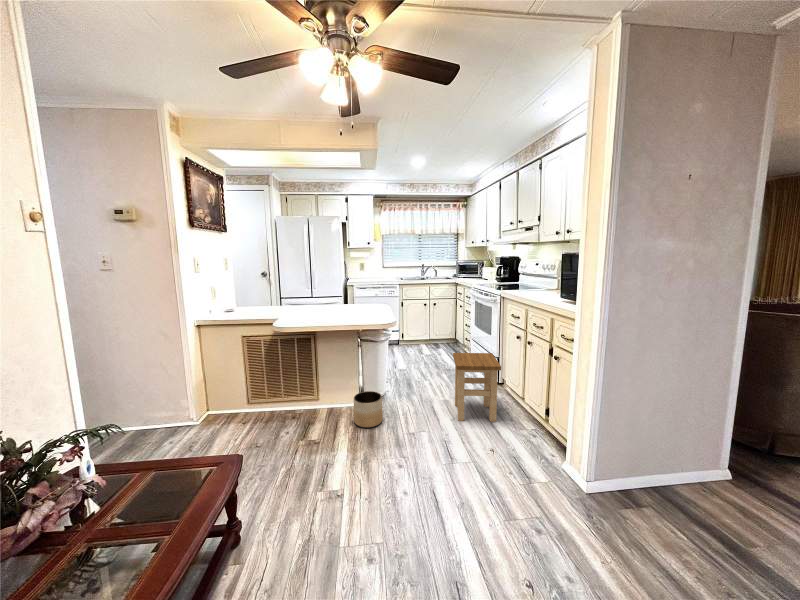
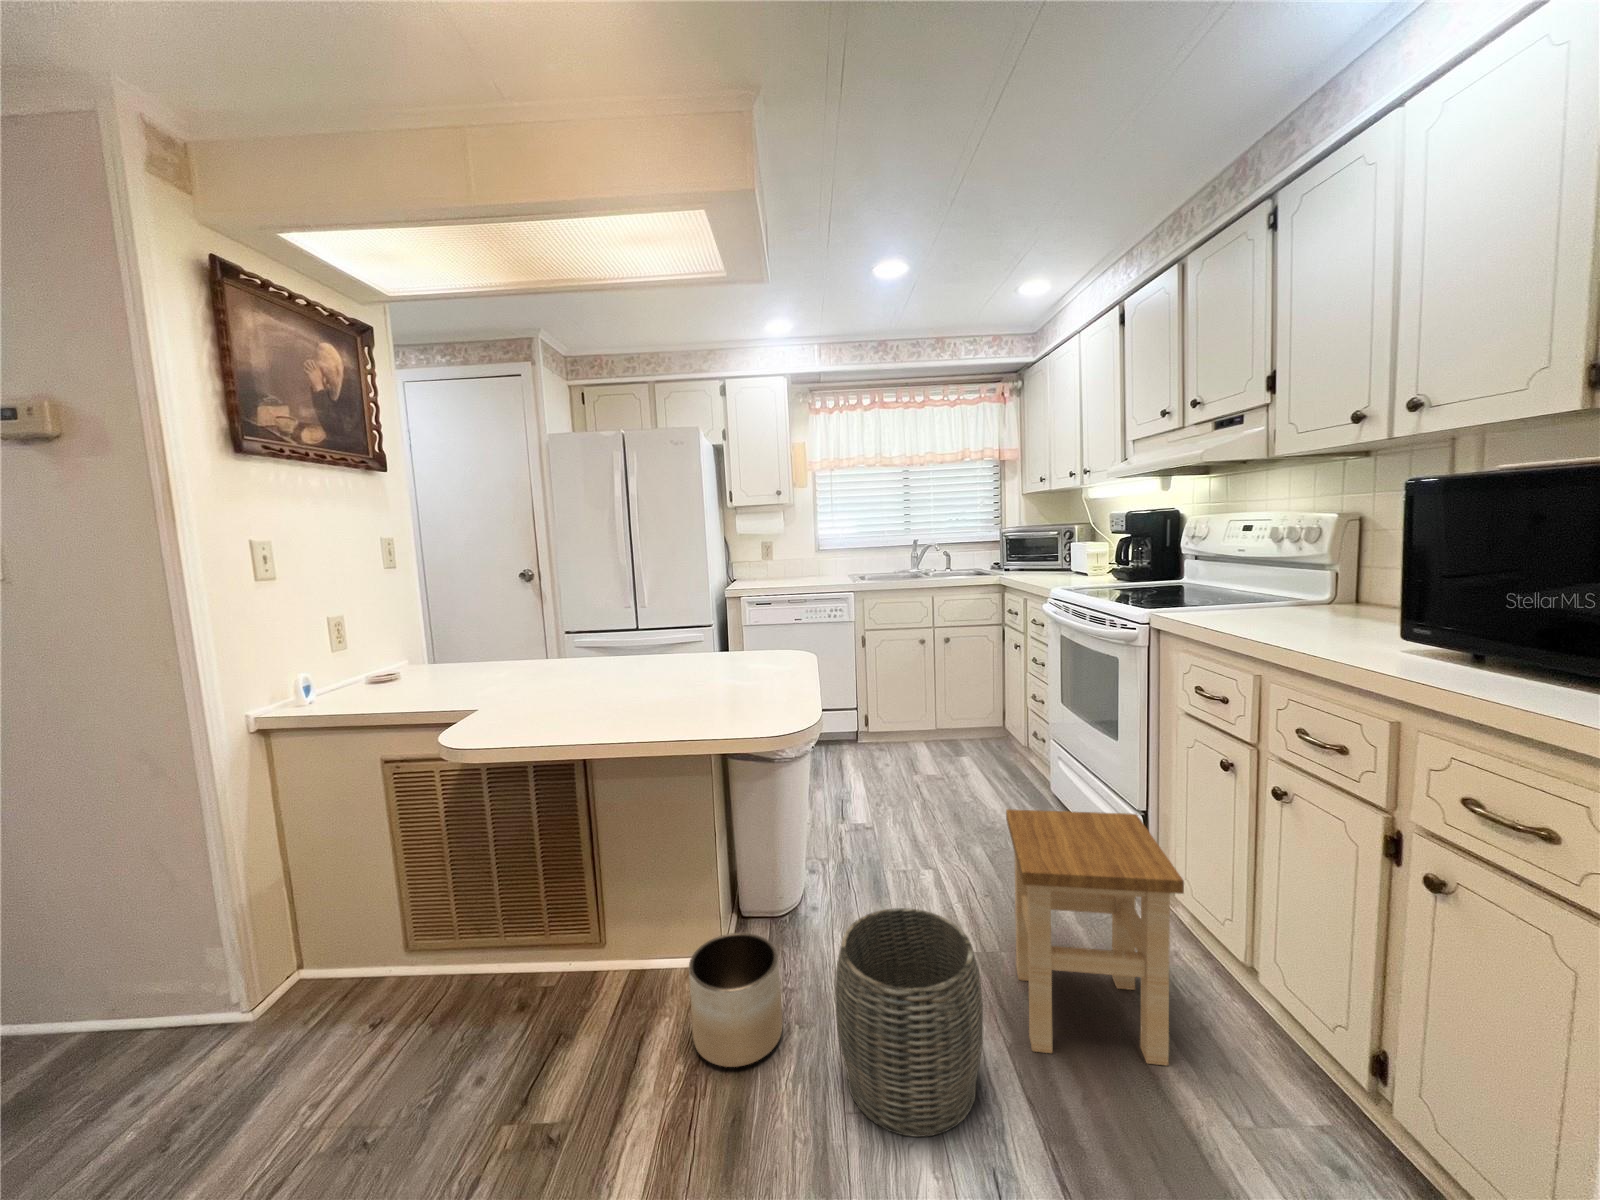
woven basket: none [401,380,444,438] -> present [835,908,984,1137]

